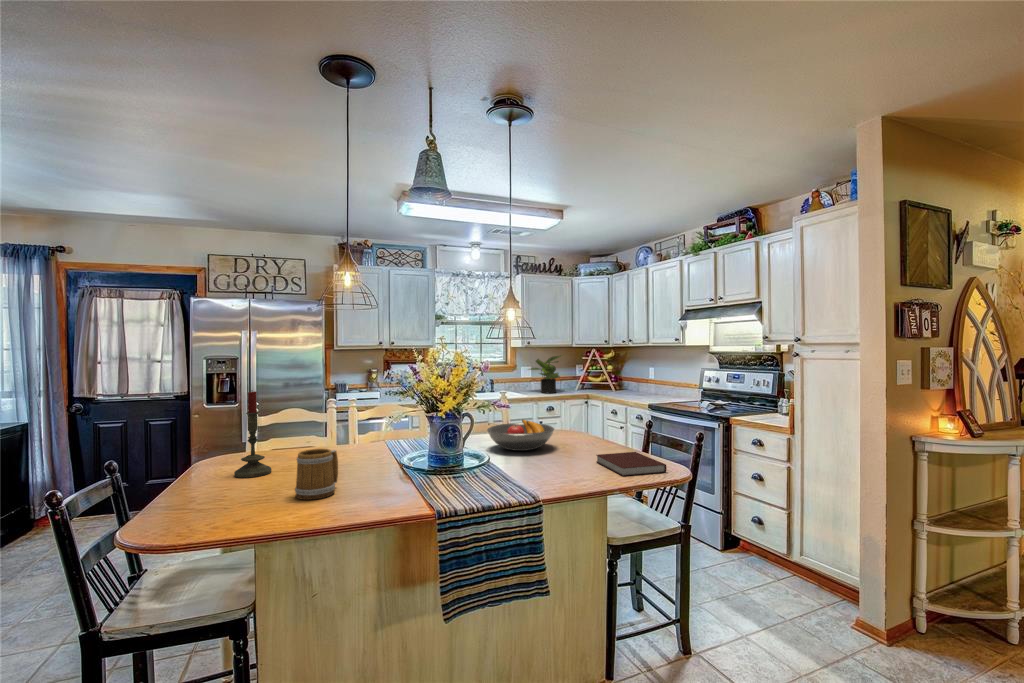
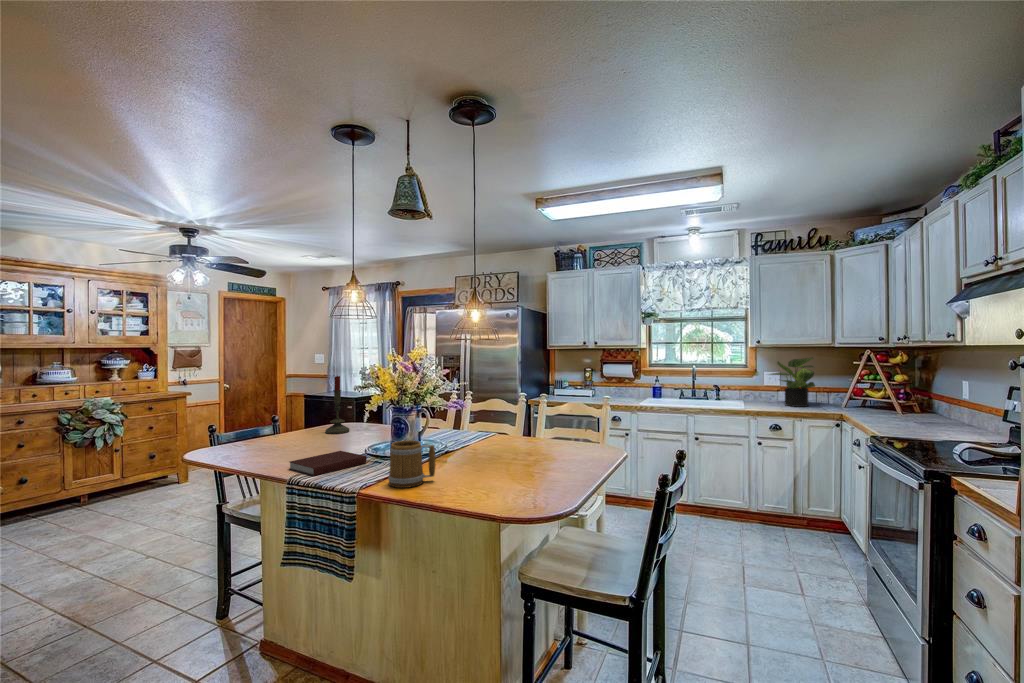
fruit bowl: present [487,420,554,451] -> none [473,424,544,455]
mug: present [295,449,338,500] -> present [388,440,435,488]
notebook: present [596,452,667,476] -> present [289,451,367,476]

